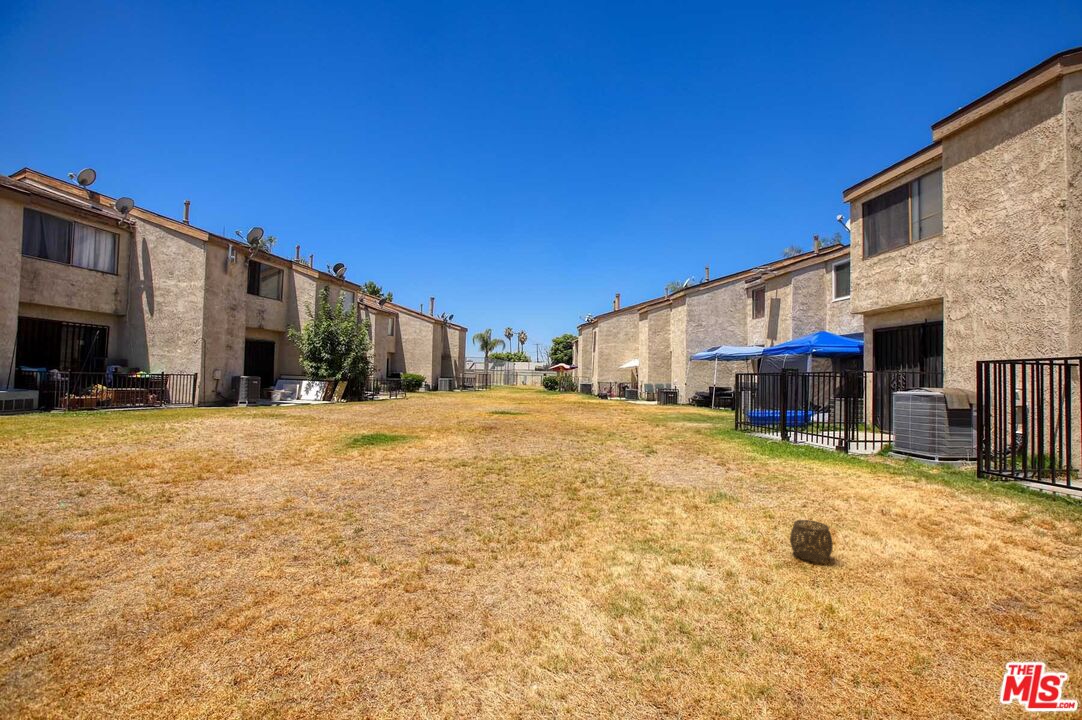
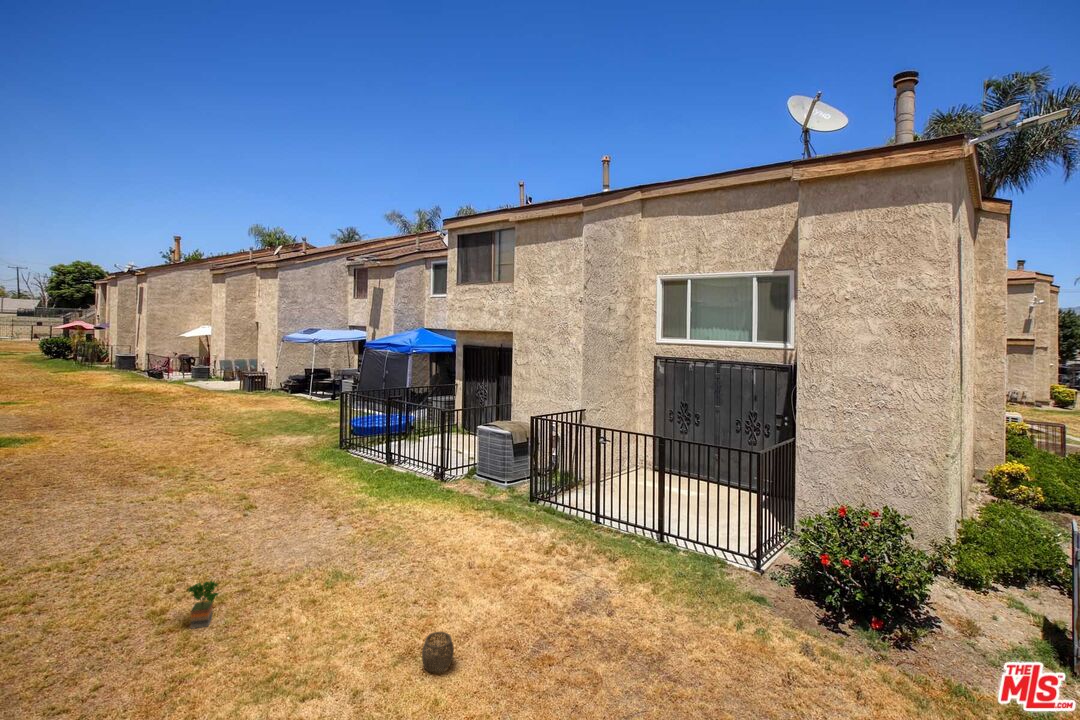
potted tree: none [586,453,609,490] -> present [188,581,218,629]

